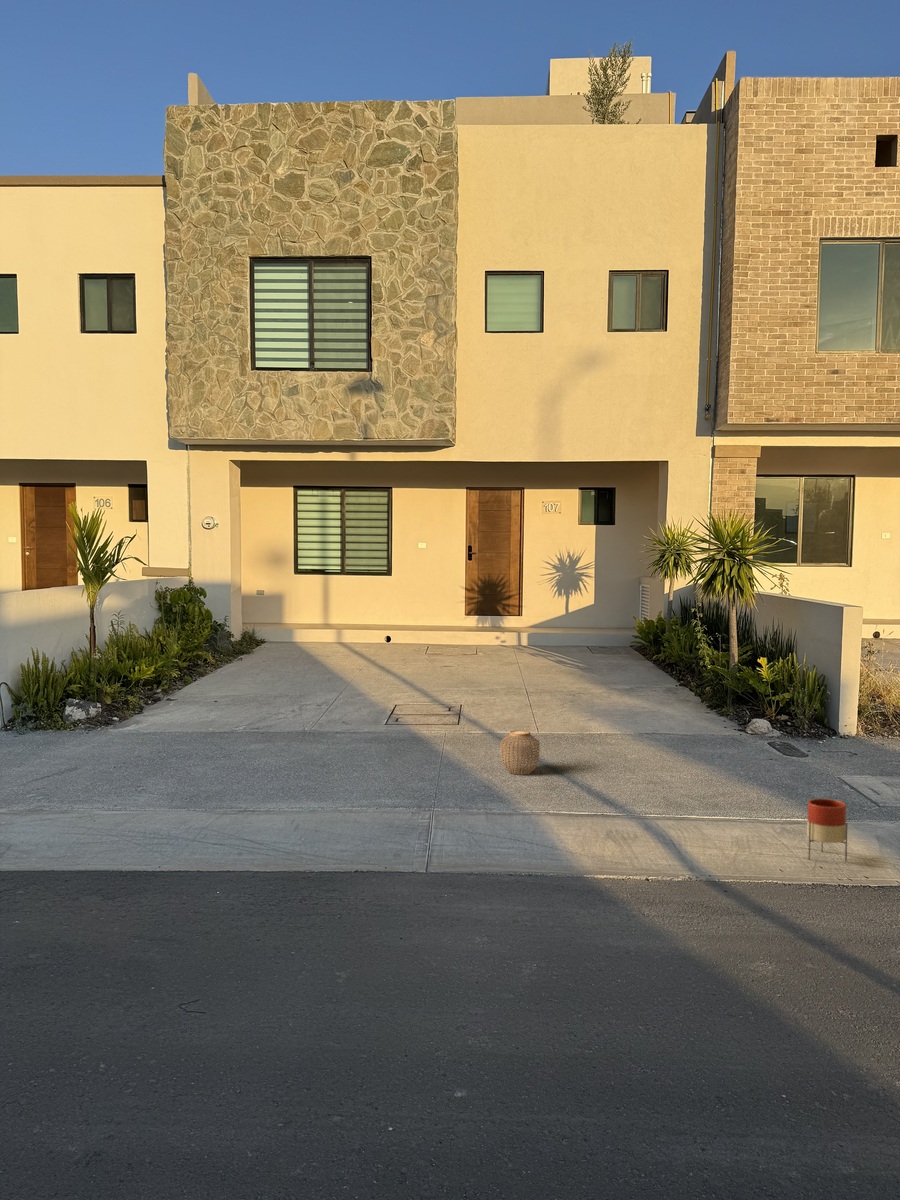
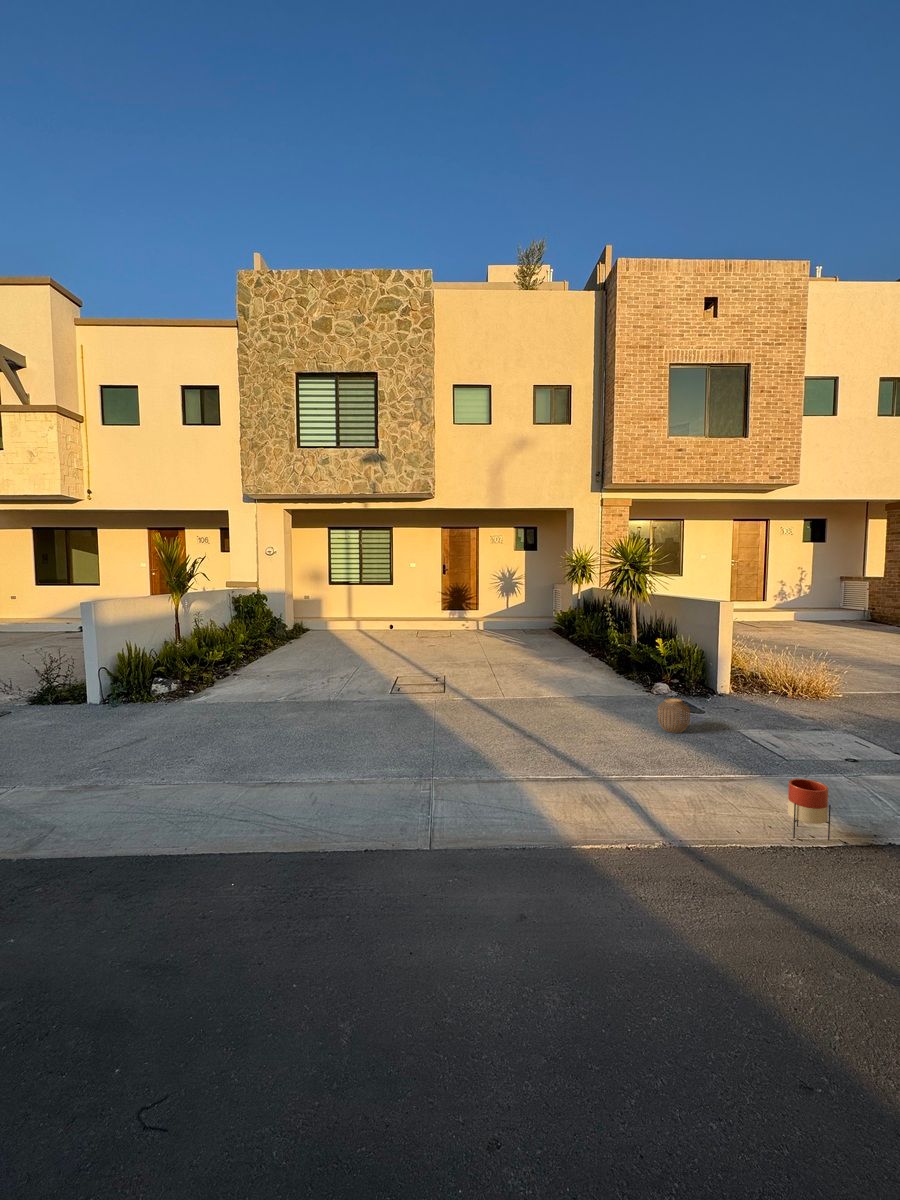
woven basket: present [500,730,540,775] -> present [657,698,690,733]

